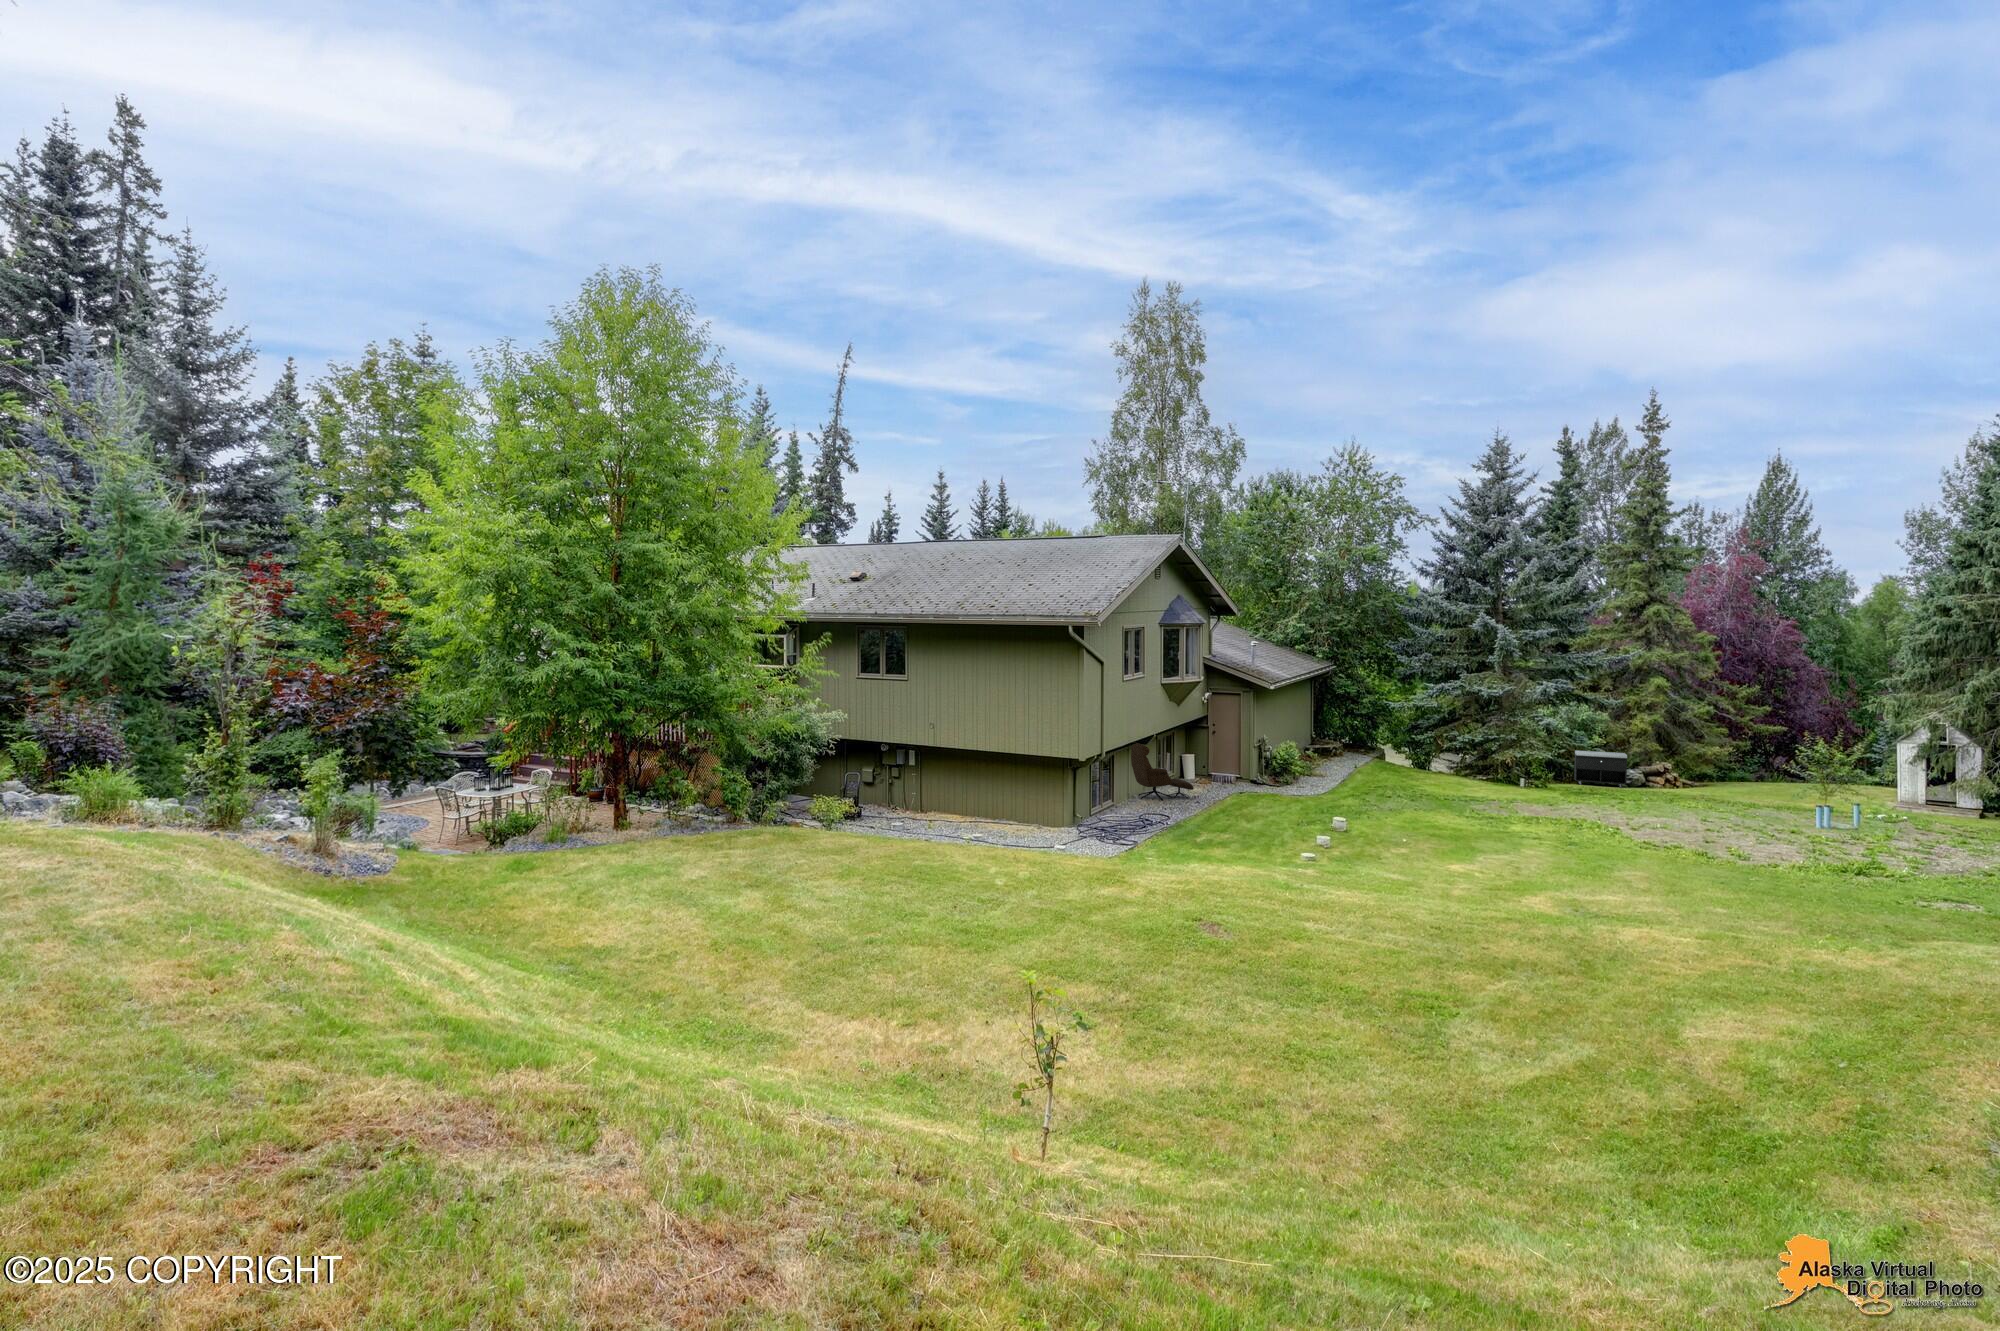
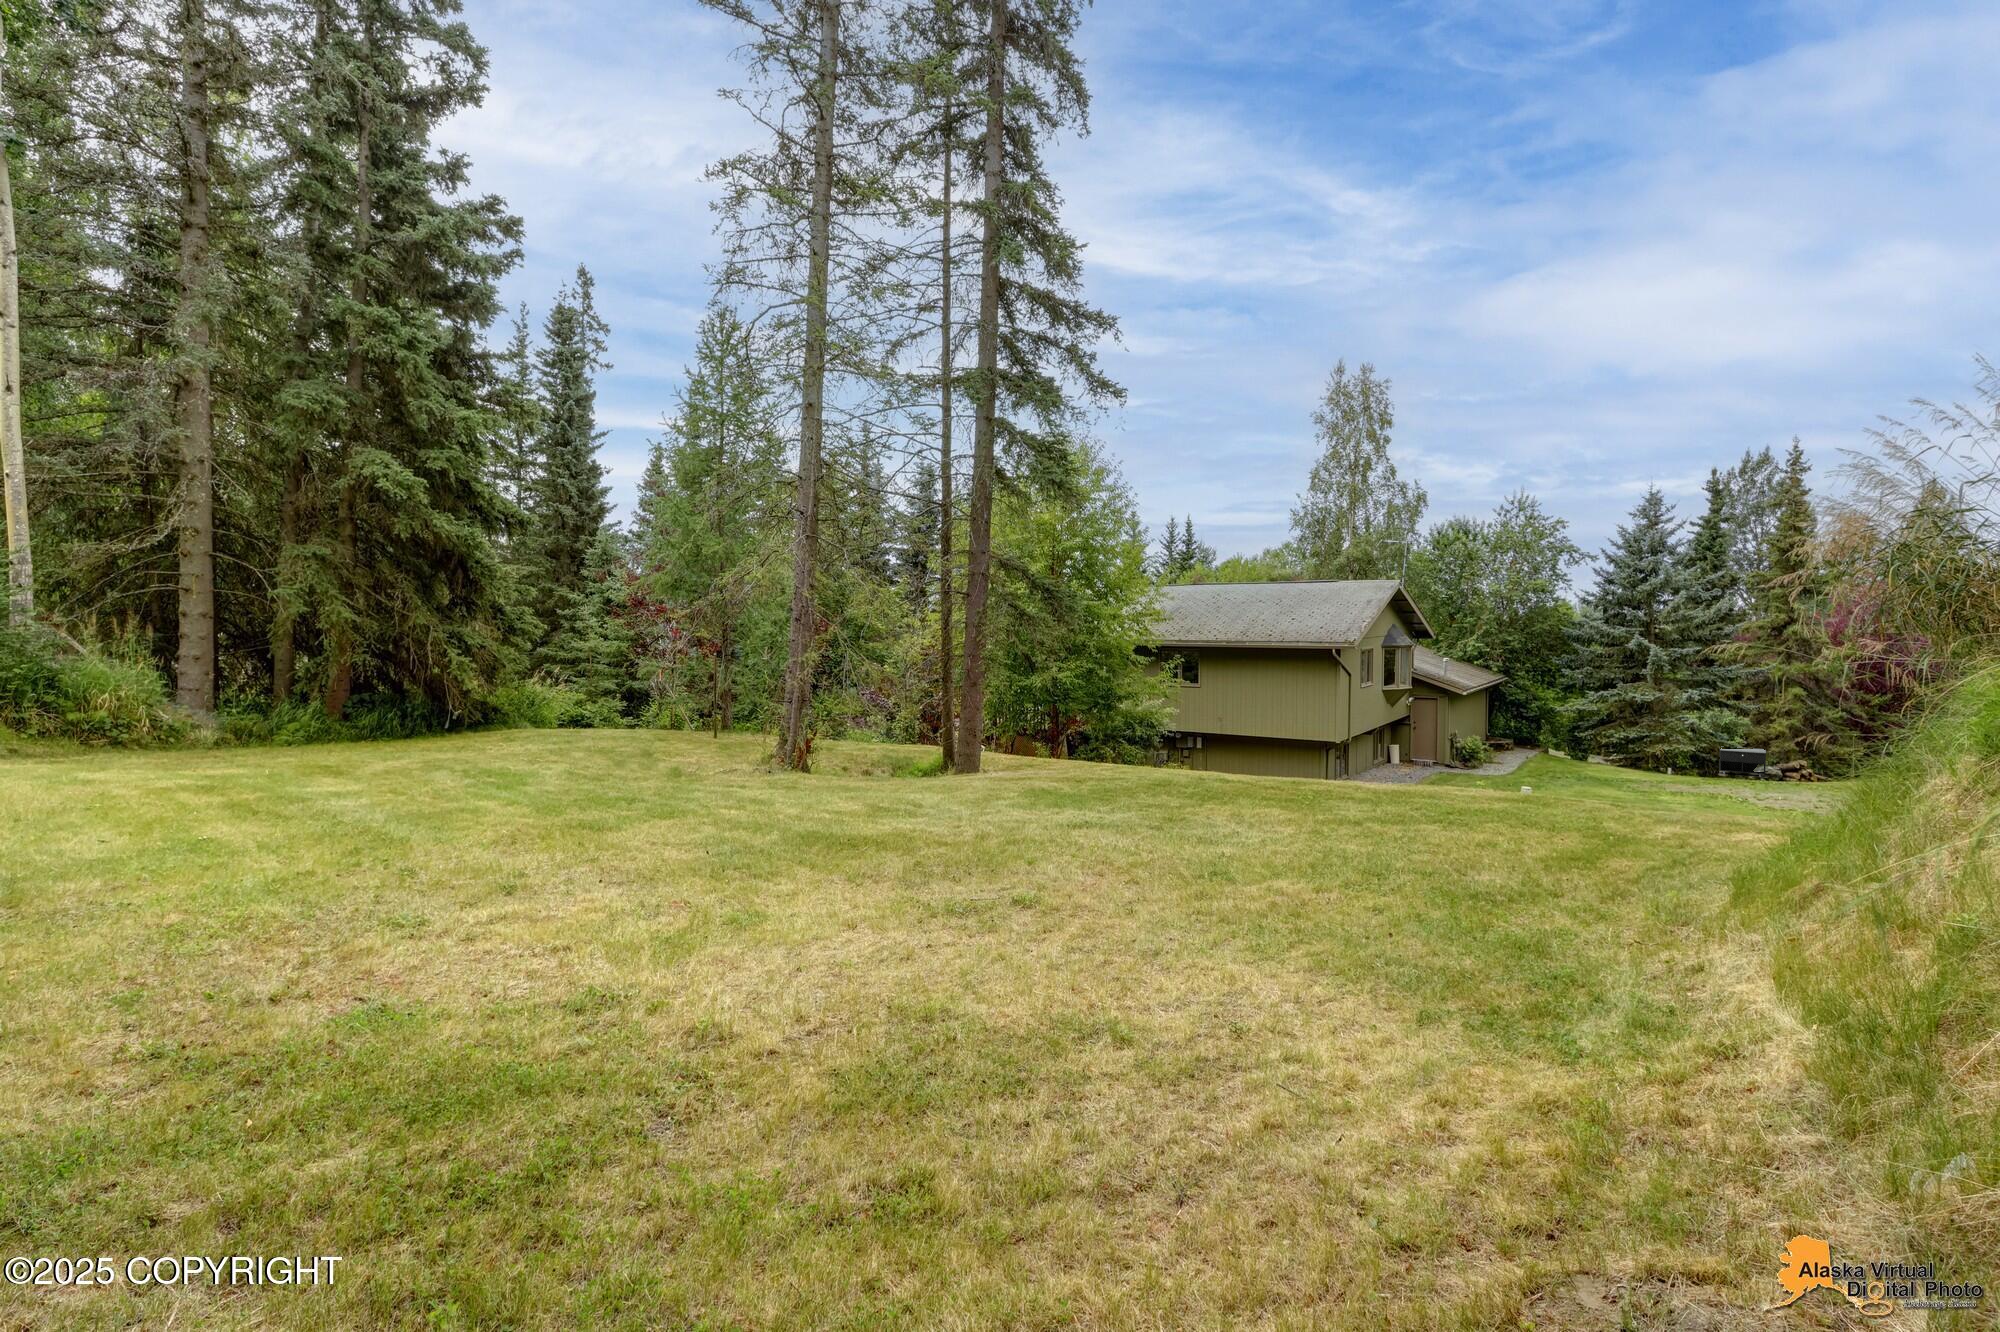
lounge chair: present [1131,743,1193,800] -> none [1359,734,1408,776]

